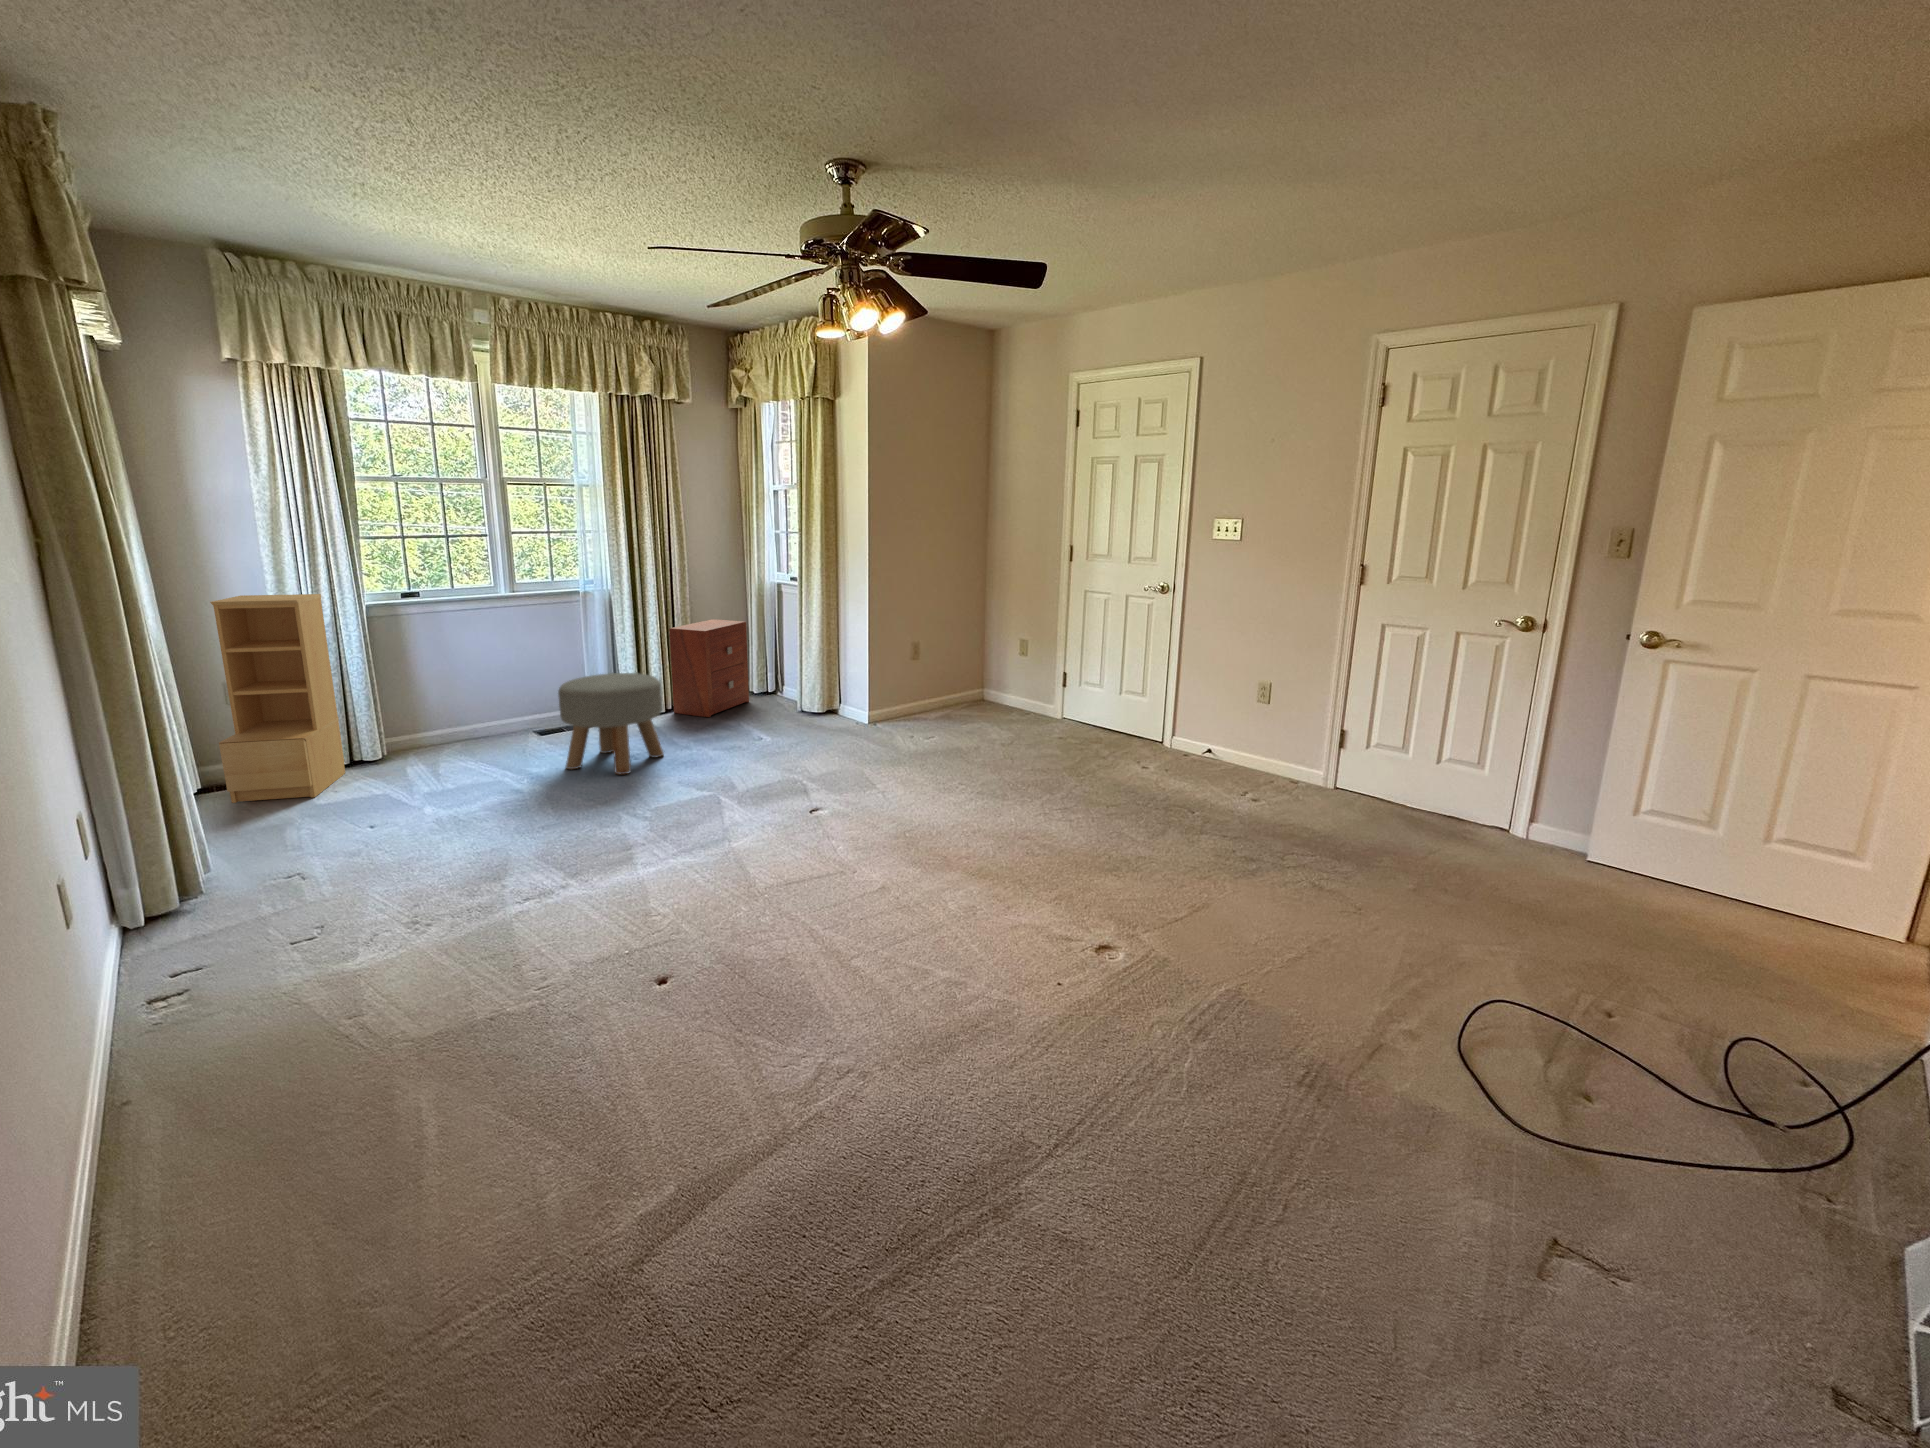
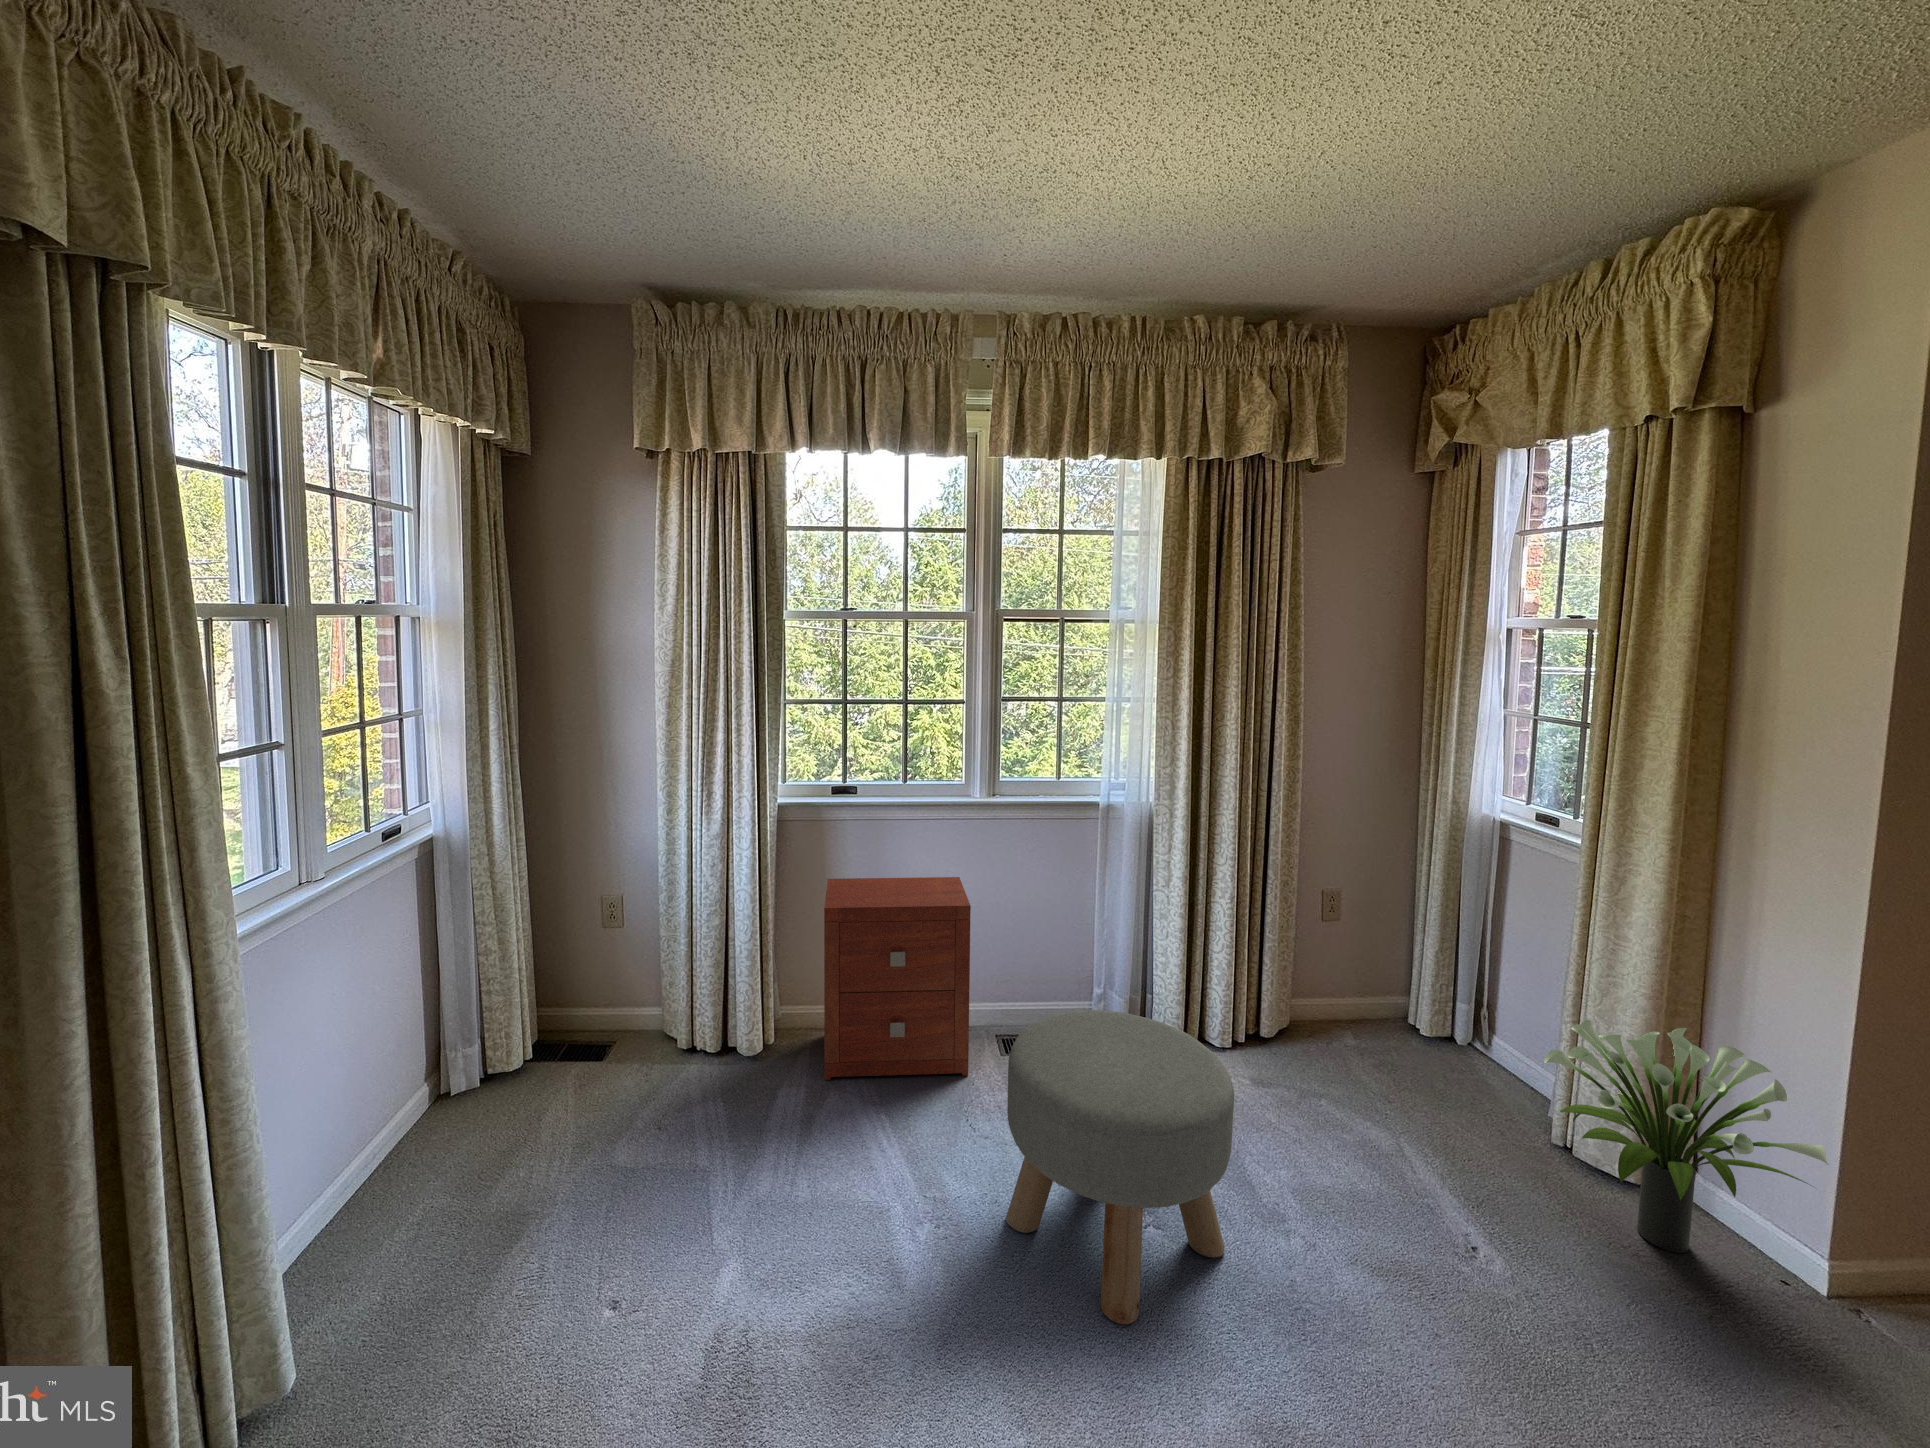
bookshelf: present [210,594,345,803] -> none [527,782,705,1138]
nightstand: present [669,619,749,717] -> present [824,877,971,1080]
potted plant: none [782,643,858,724] -> present [1544,1020,1828,1253]

